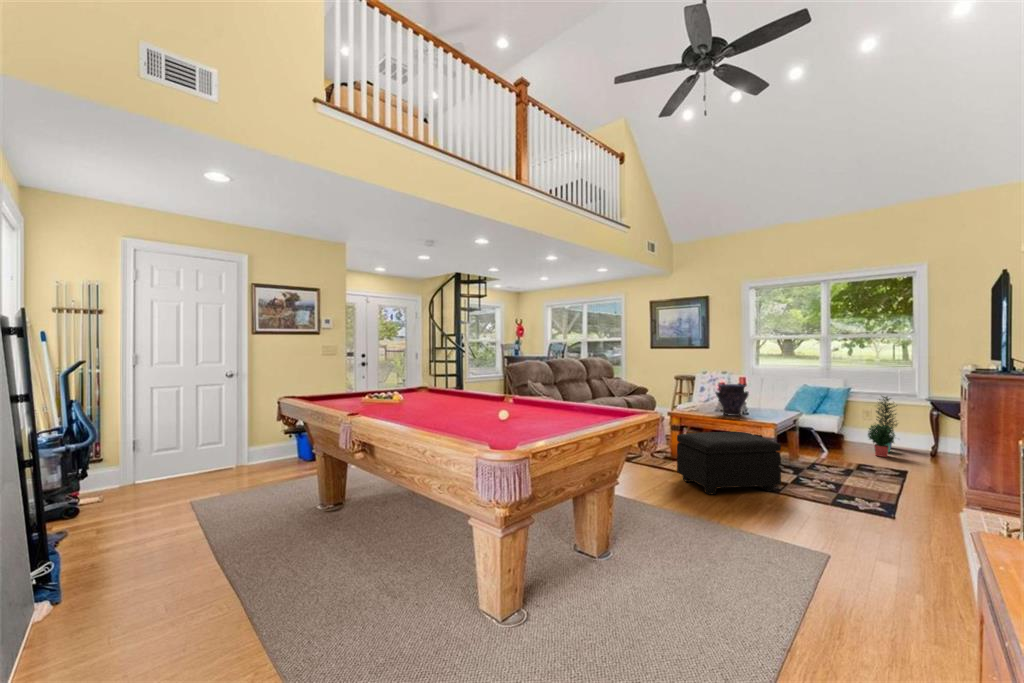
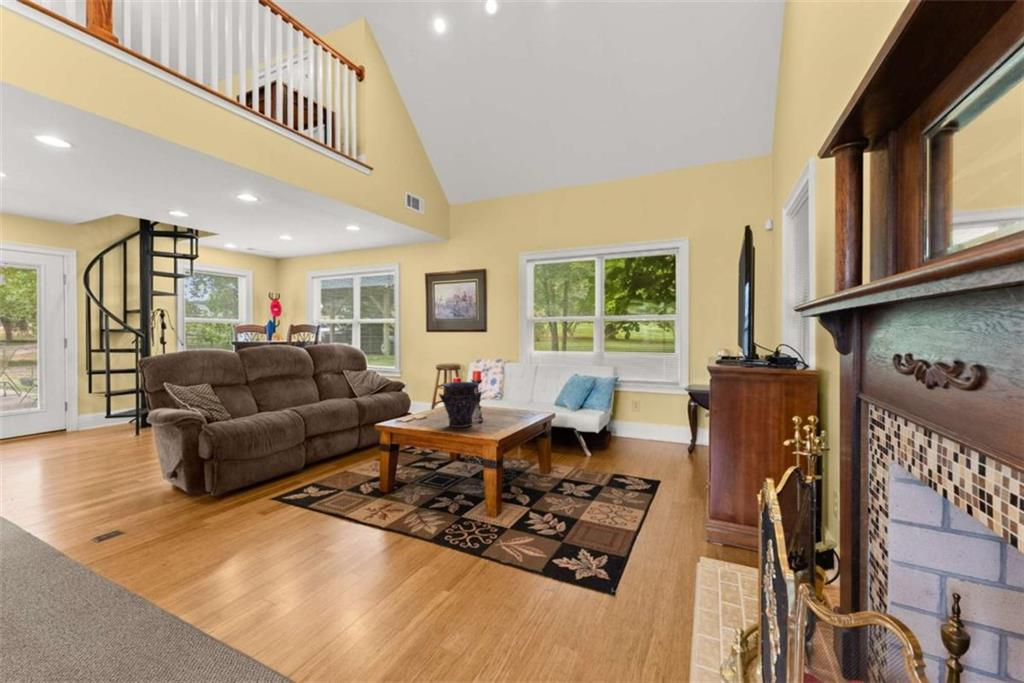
potted plant: present [868,396,897,457] -> none [629,384,664,459]
footstool: present [677,432,781,494] -> none [345,457,486,579]

